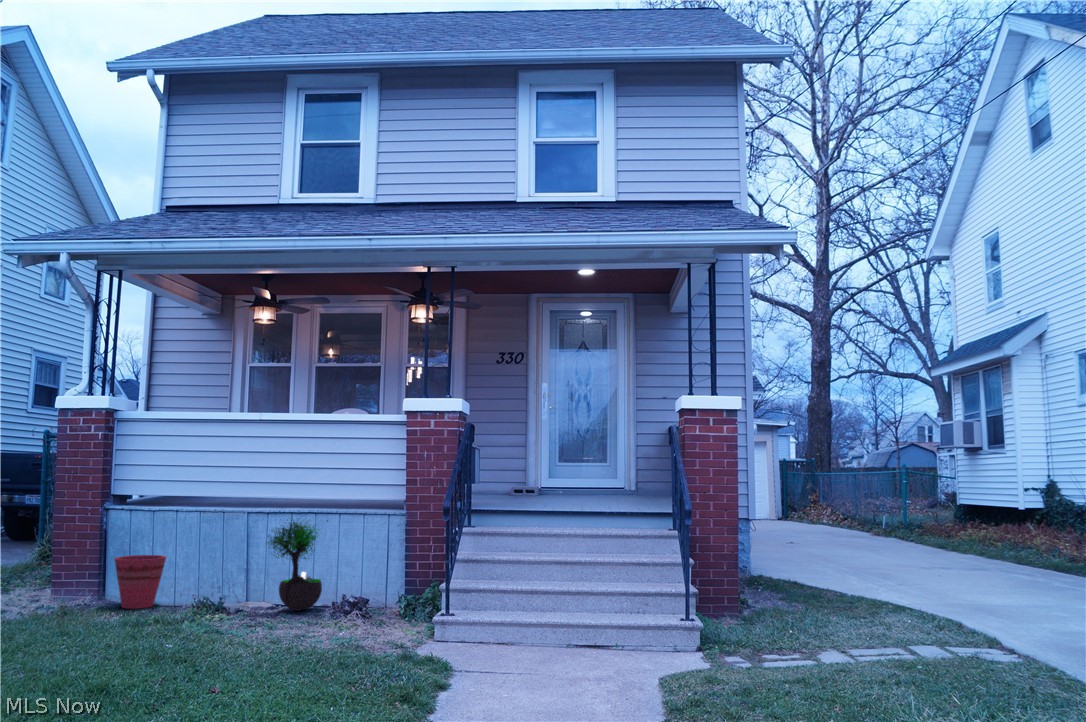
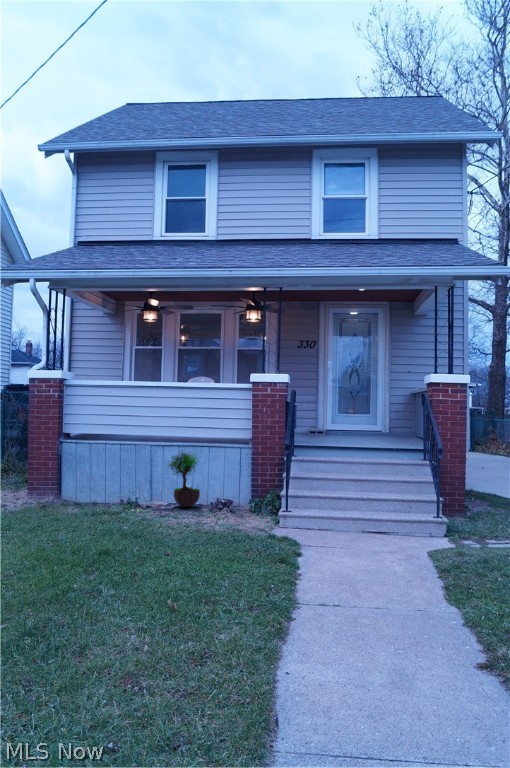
bucket: present [114,555,166,609] -> none [71,471,101,504]

